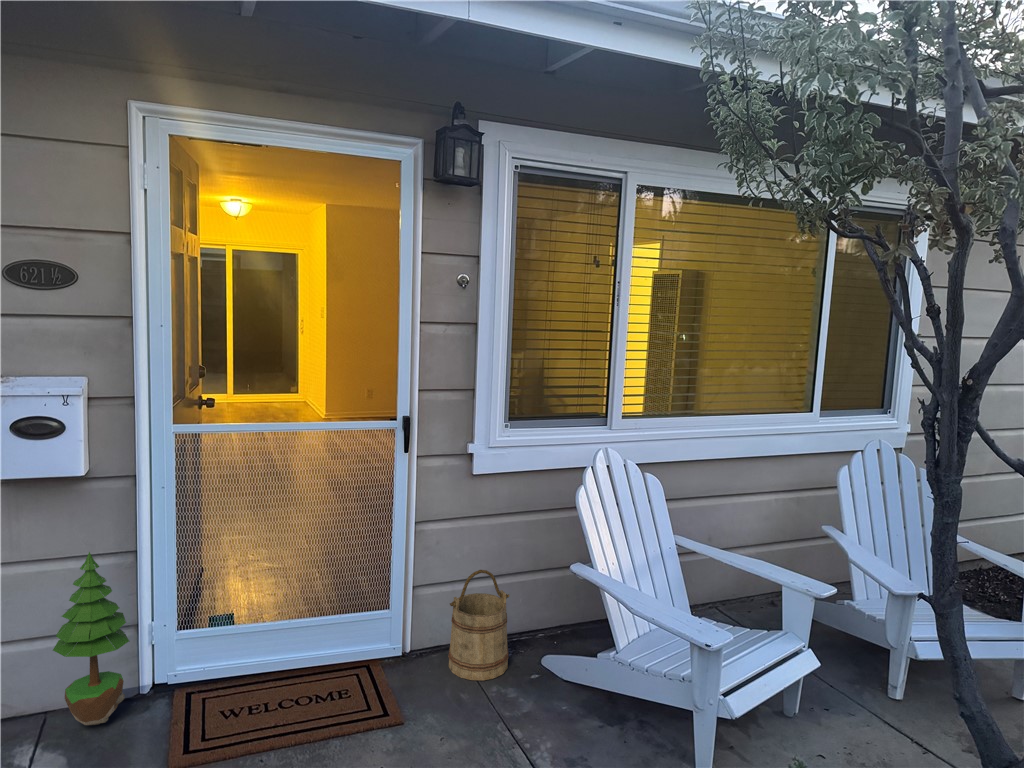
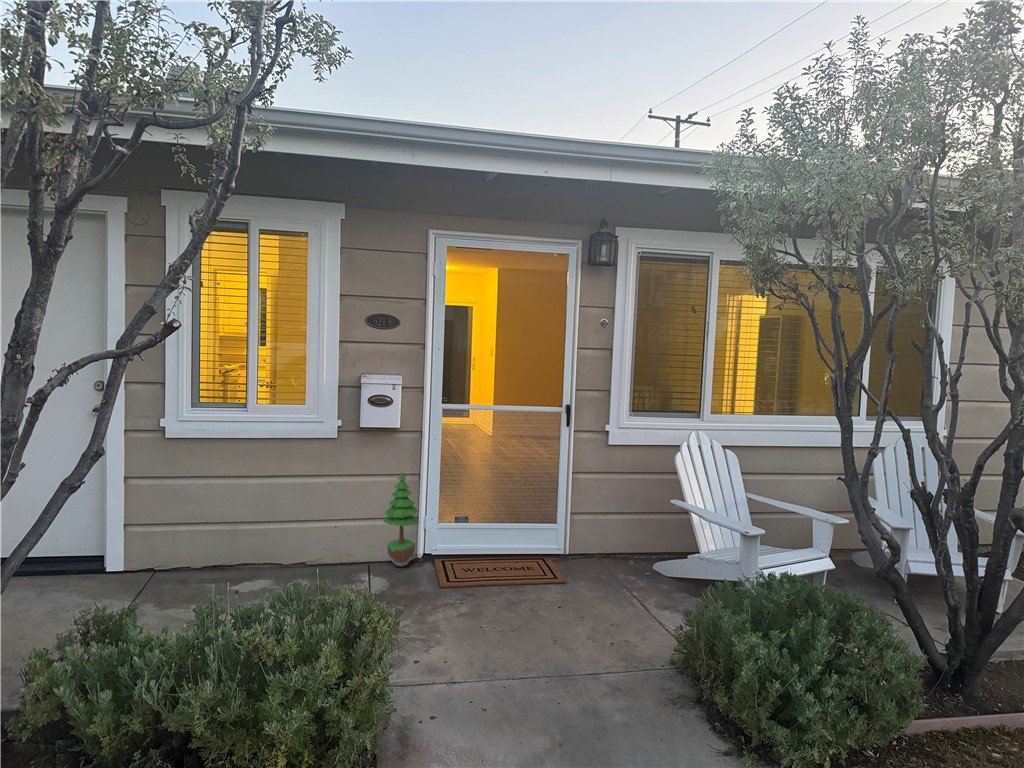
bucket: present [448,570,509,681] -> none [592,501,631,568]

